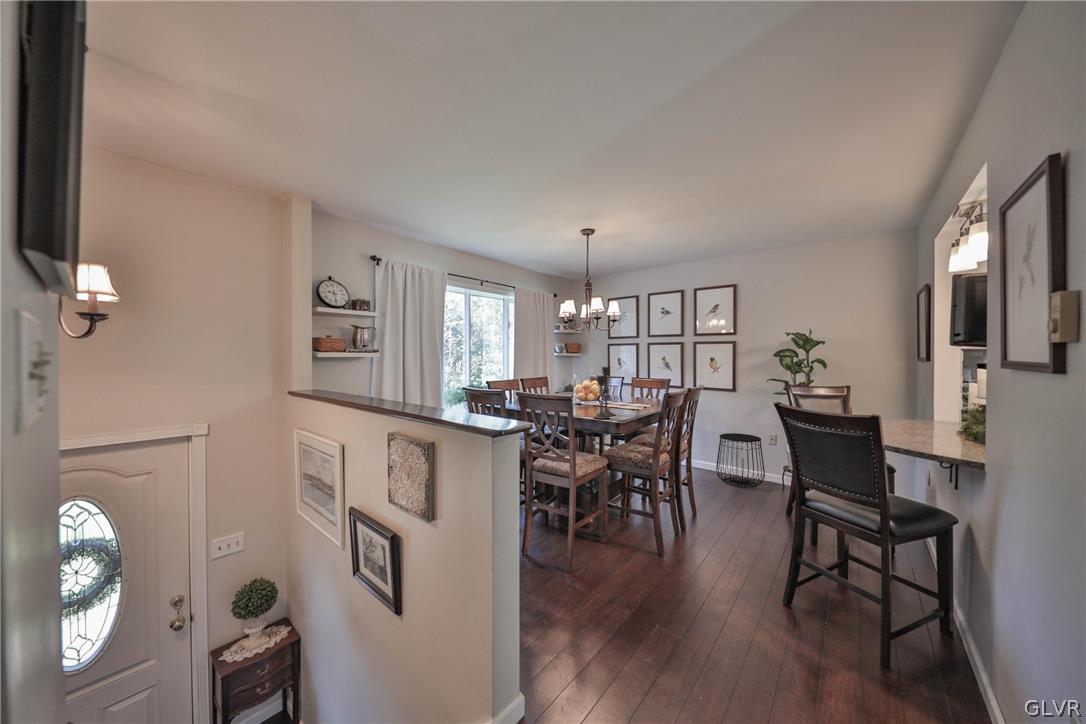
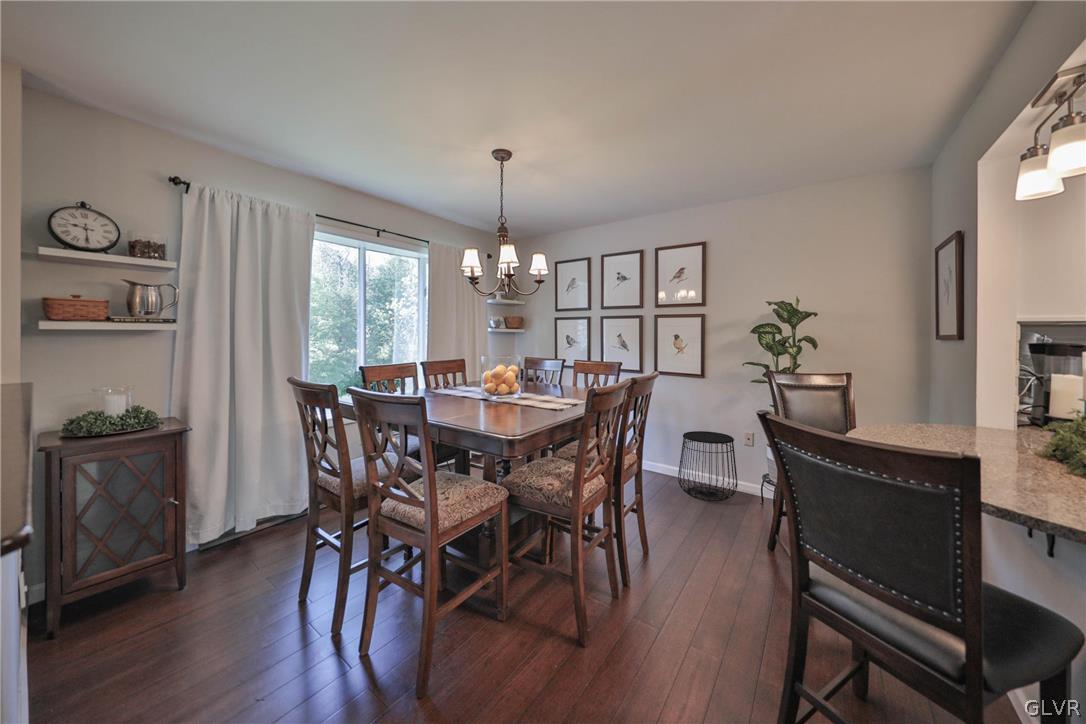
candlestick: present [594,367,615,419] -> none [486,345,525,424]

